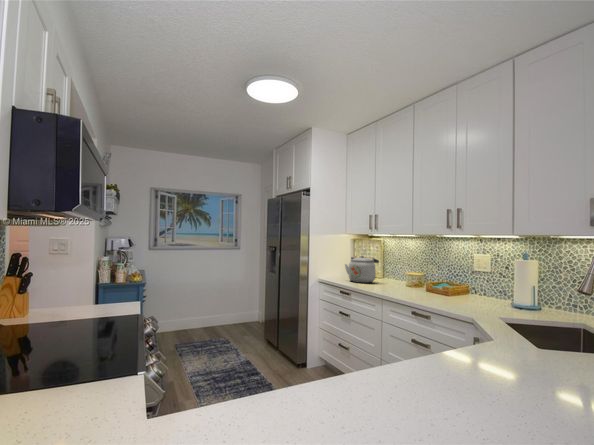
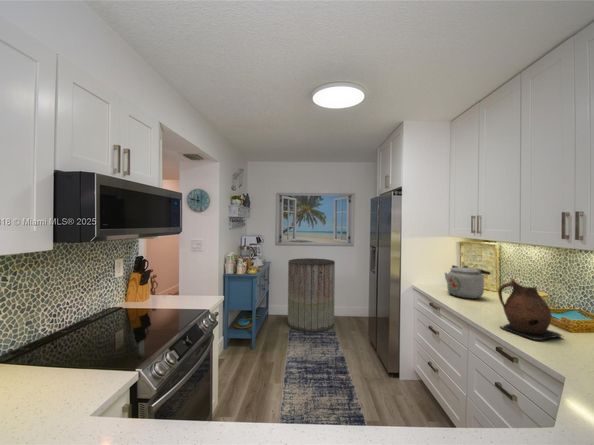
ceramic pitcher: none [401,257,439,299] -> present [498,278,562,340]
trash can: none [168,264,225,346] -> present [288,258,335,332]

